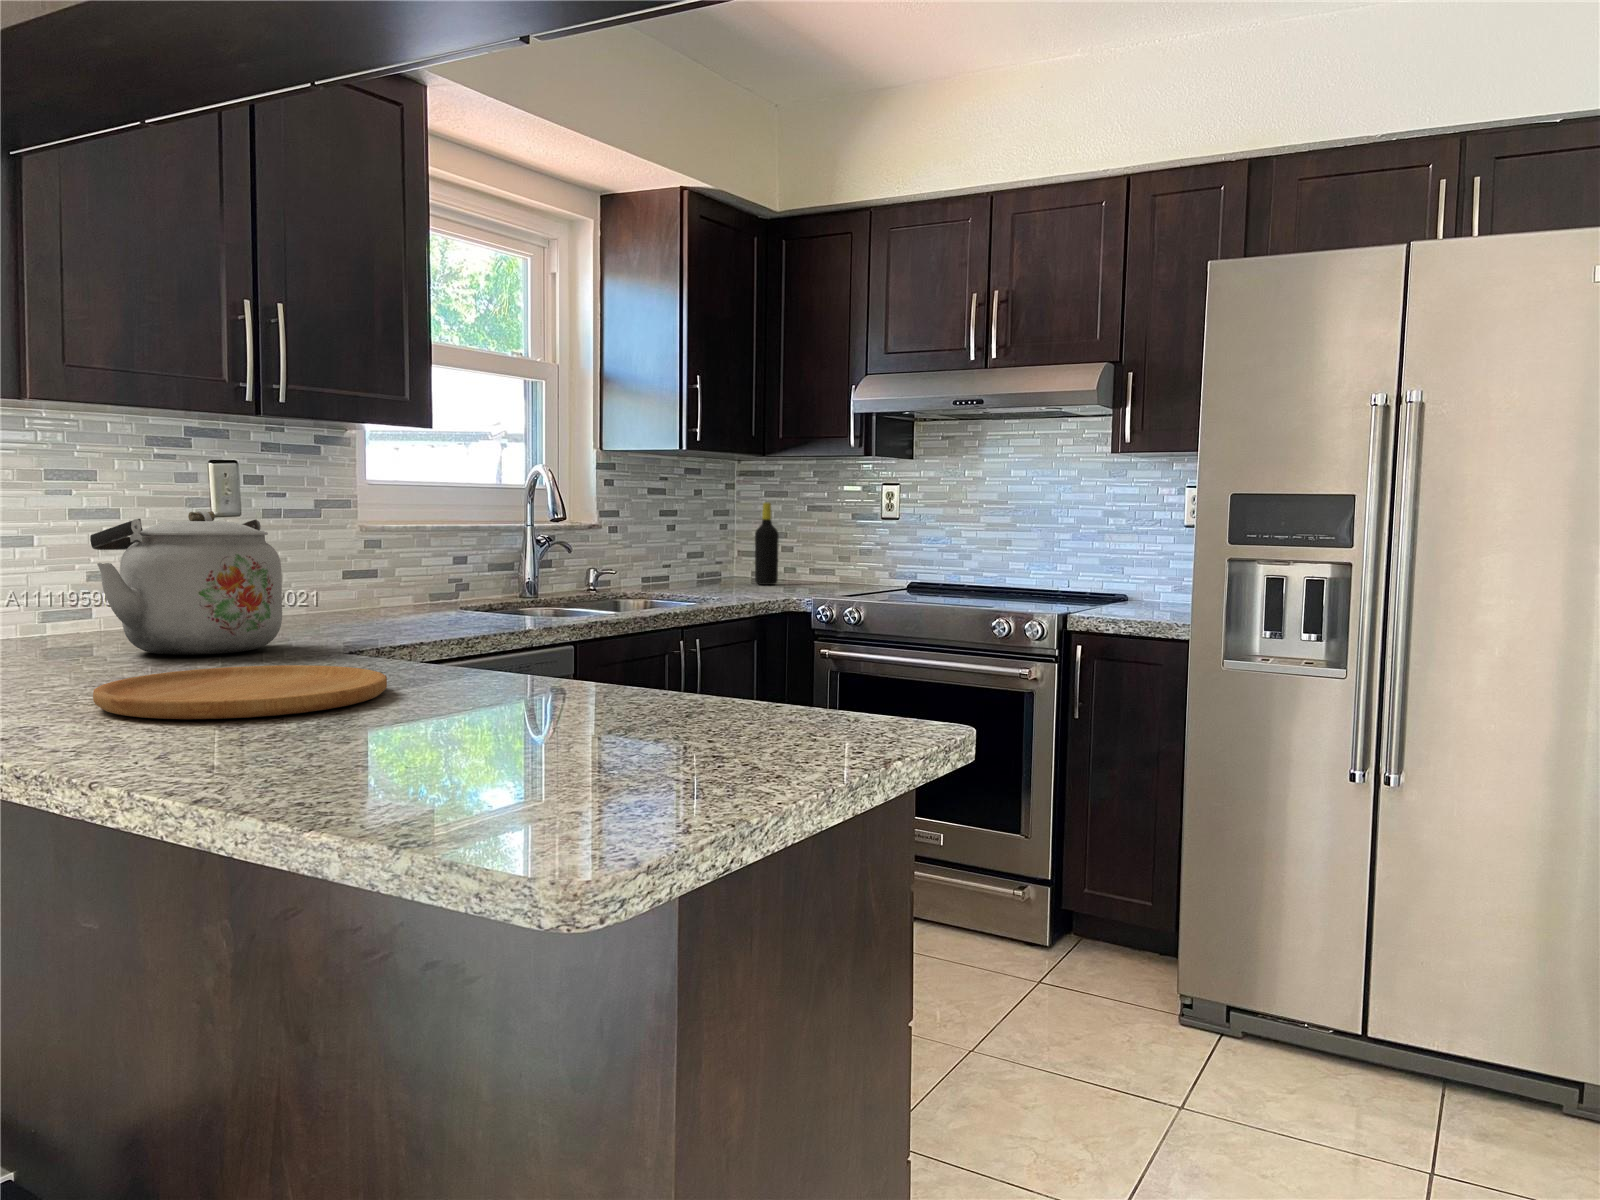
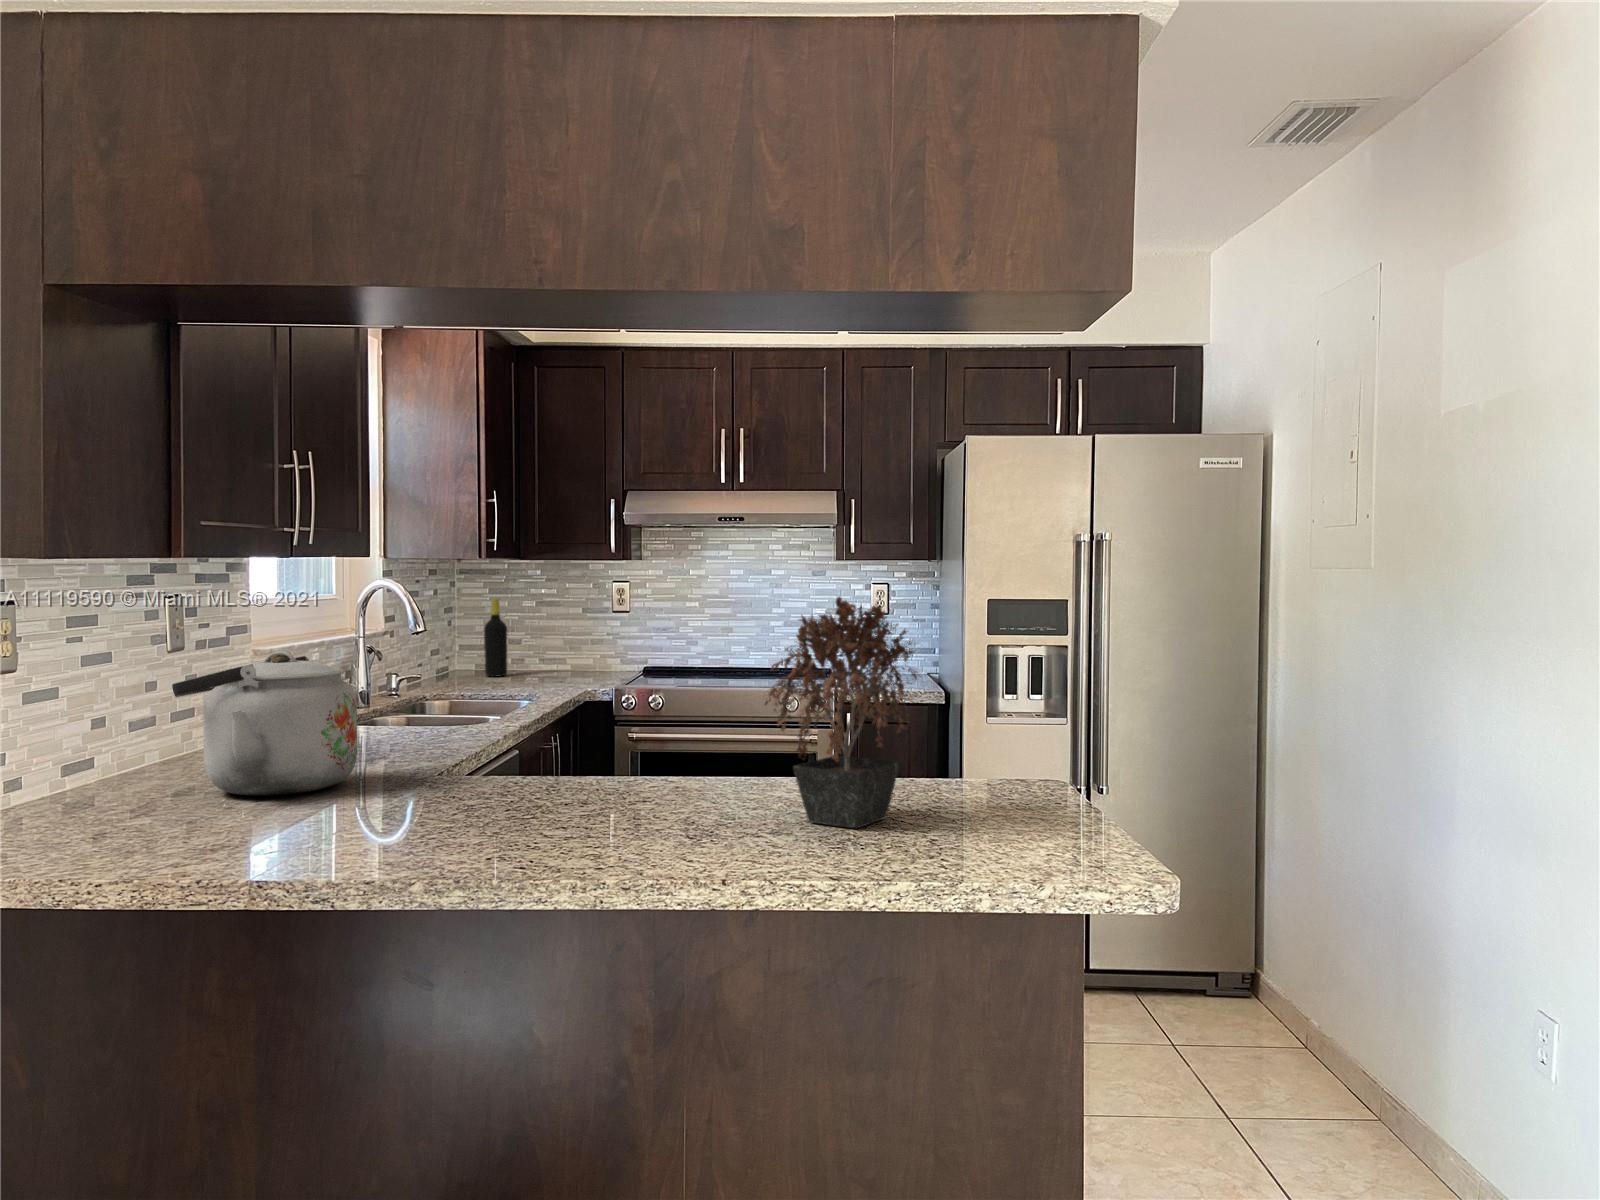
potted plant: none [387,419,630,747] -> present [764,597,918,828]
cutting board: present [93,665,387,719] -> none [424,786,654,844]

